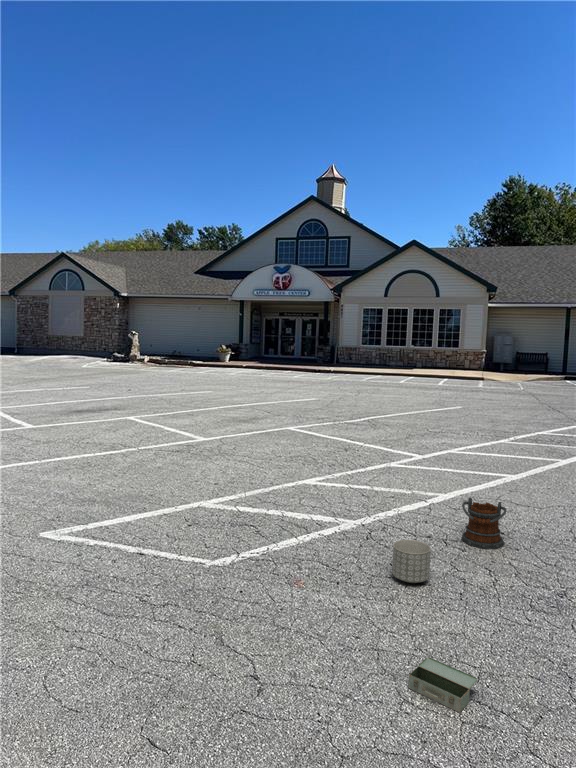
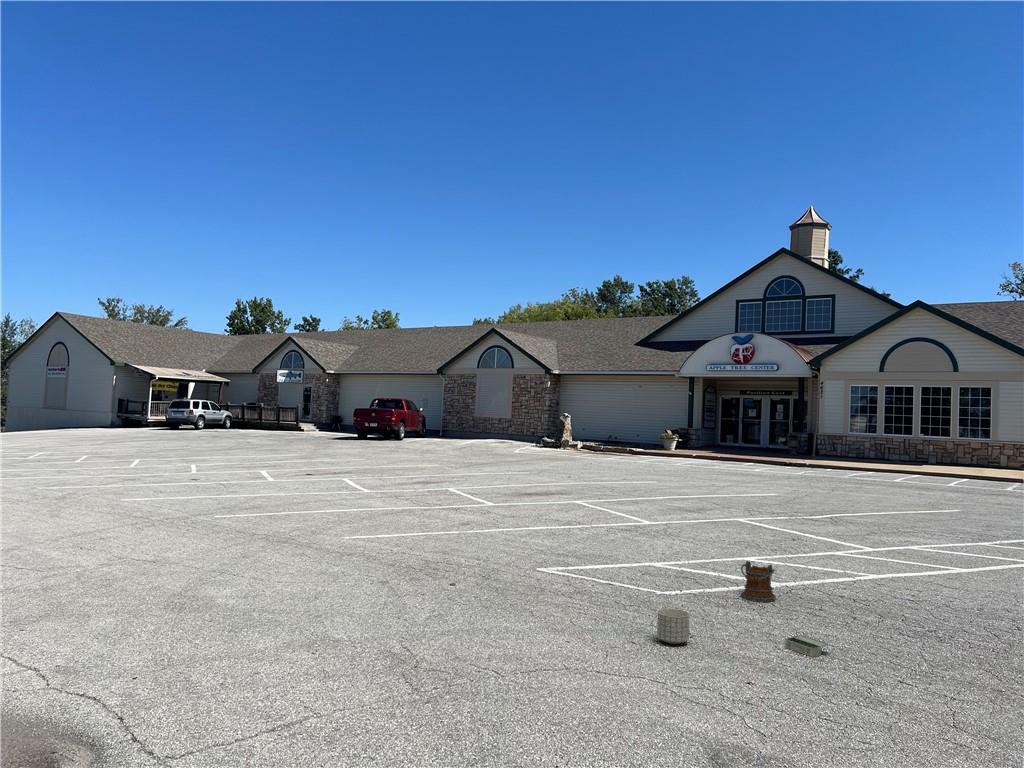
bucket: present [461,498,507,549] -> present [741,561,776,602]
planter: present [392,540,431,583] -> present [657,608,689,645]

